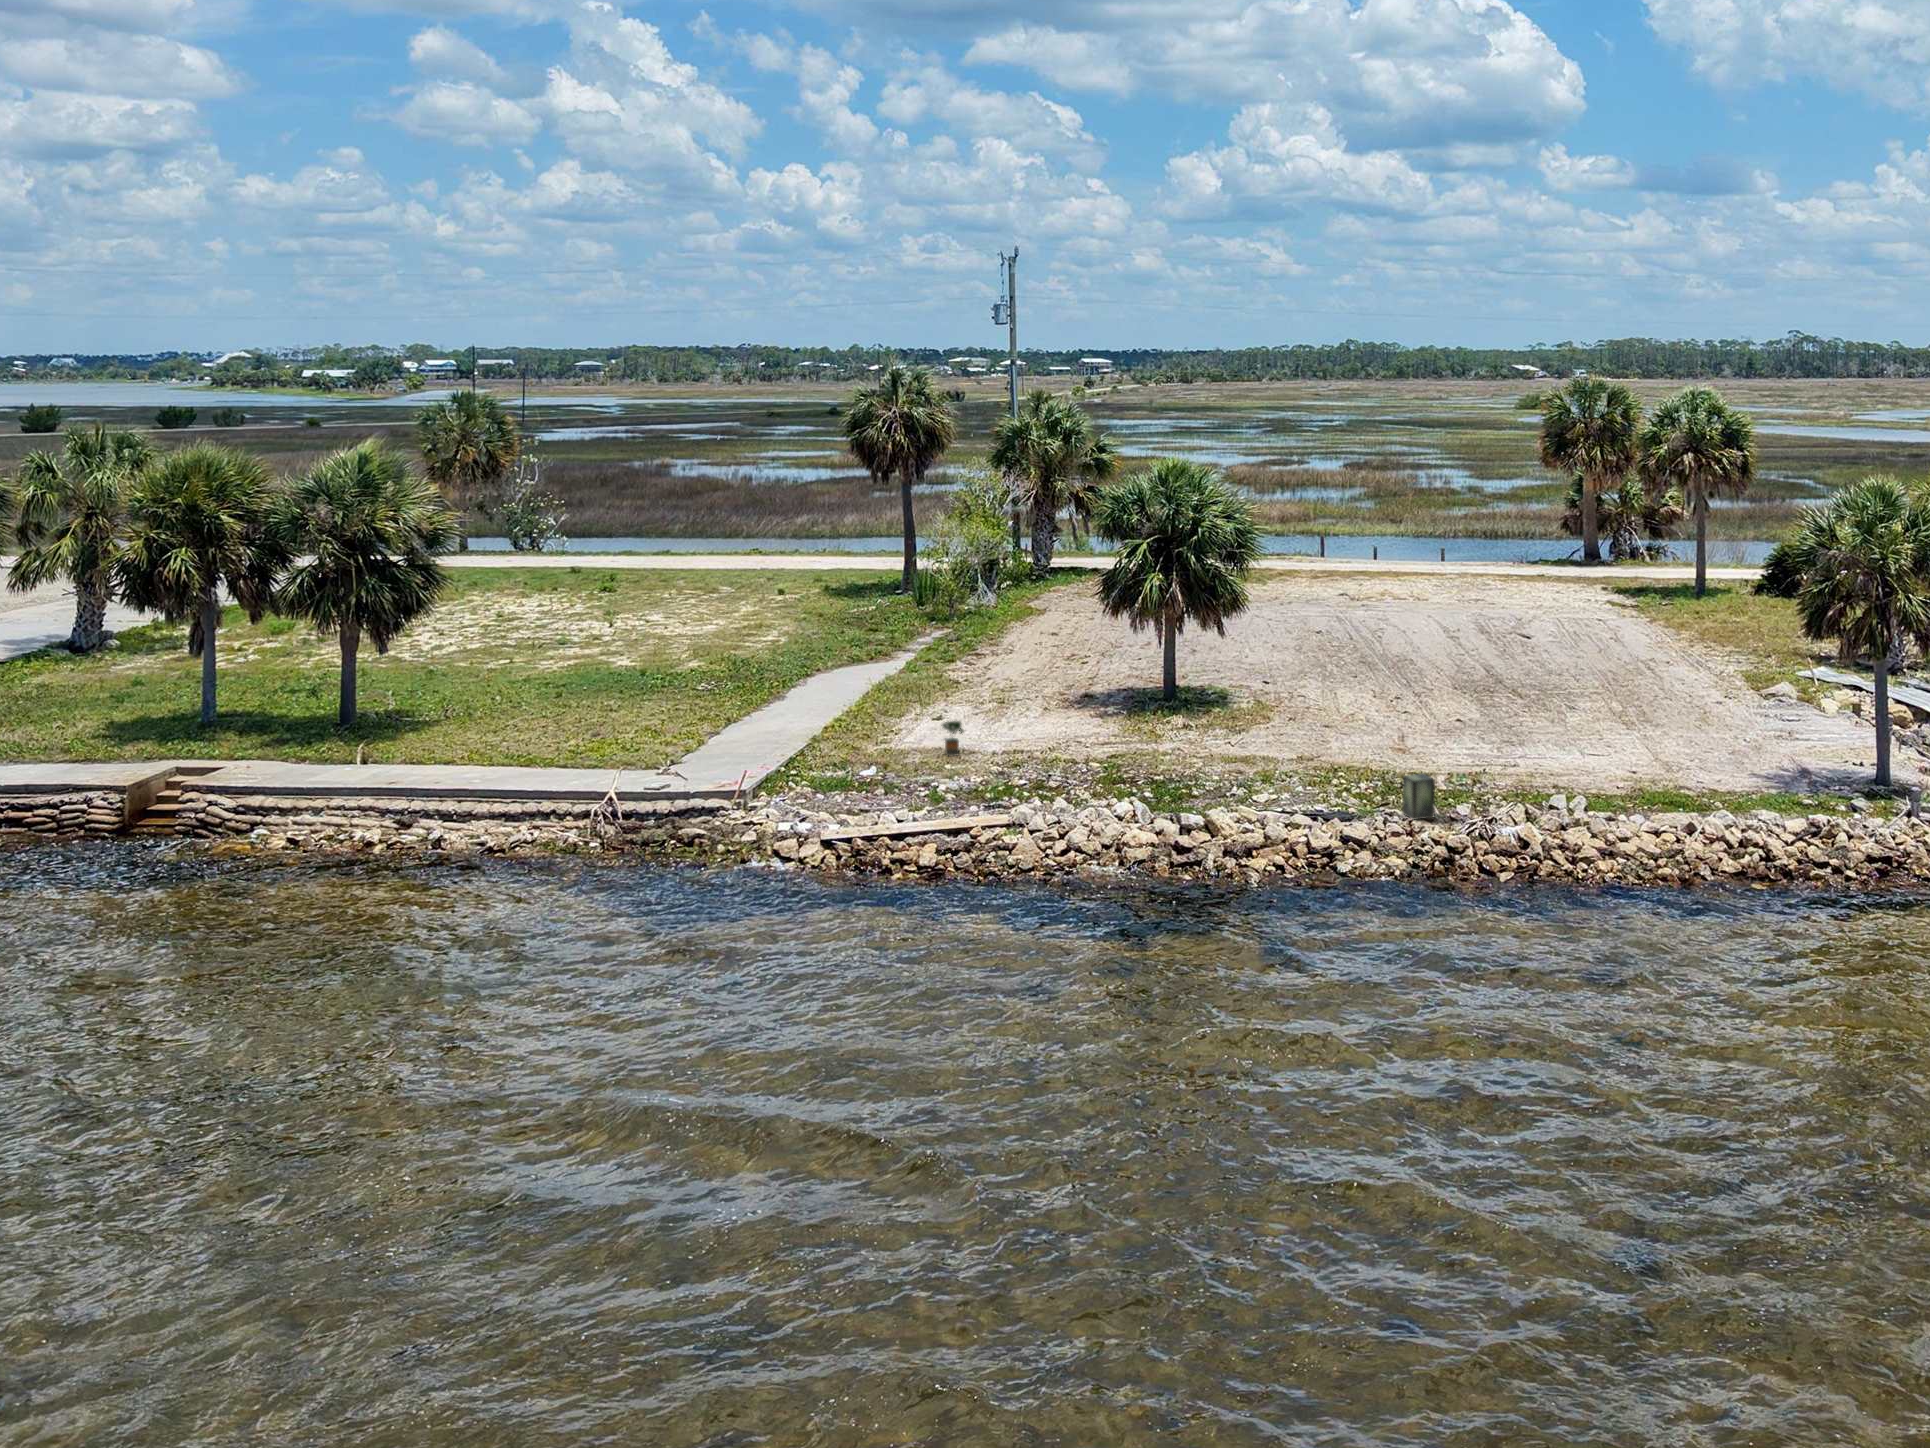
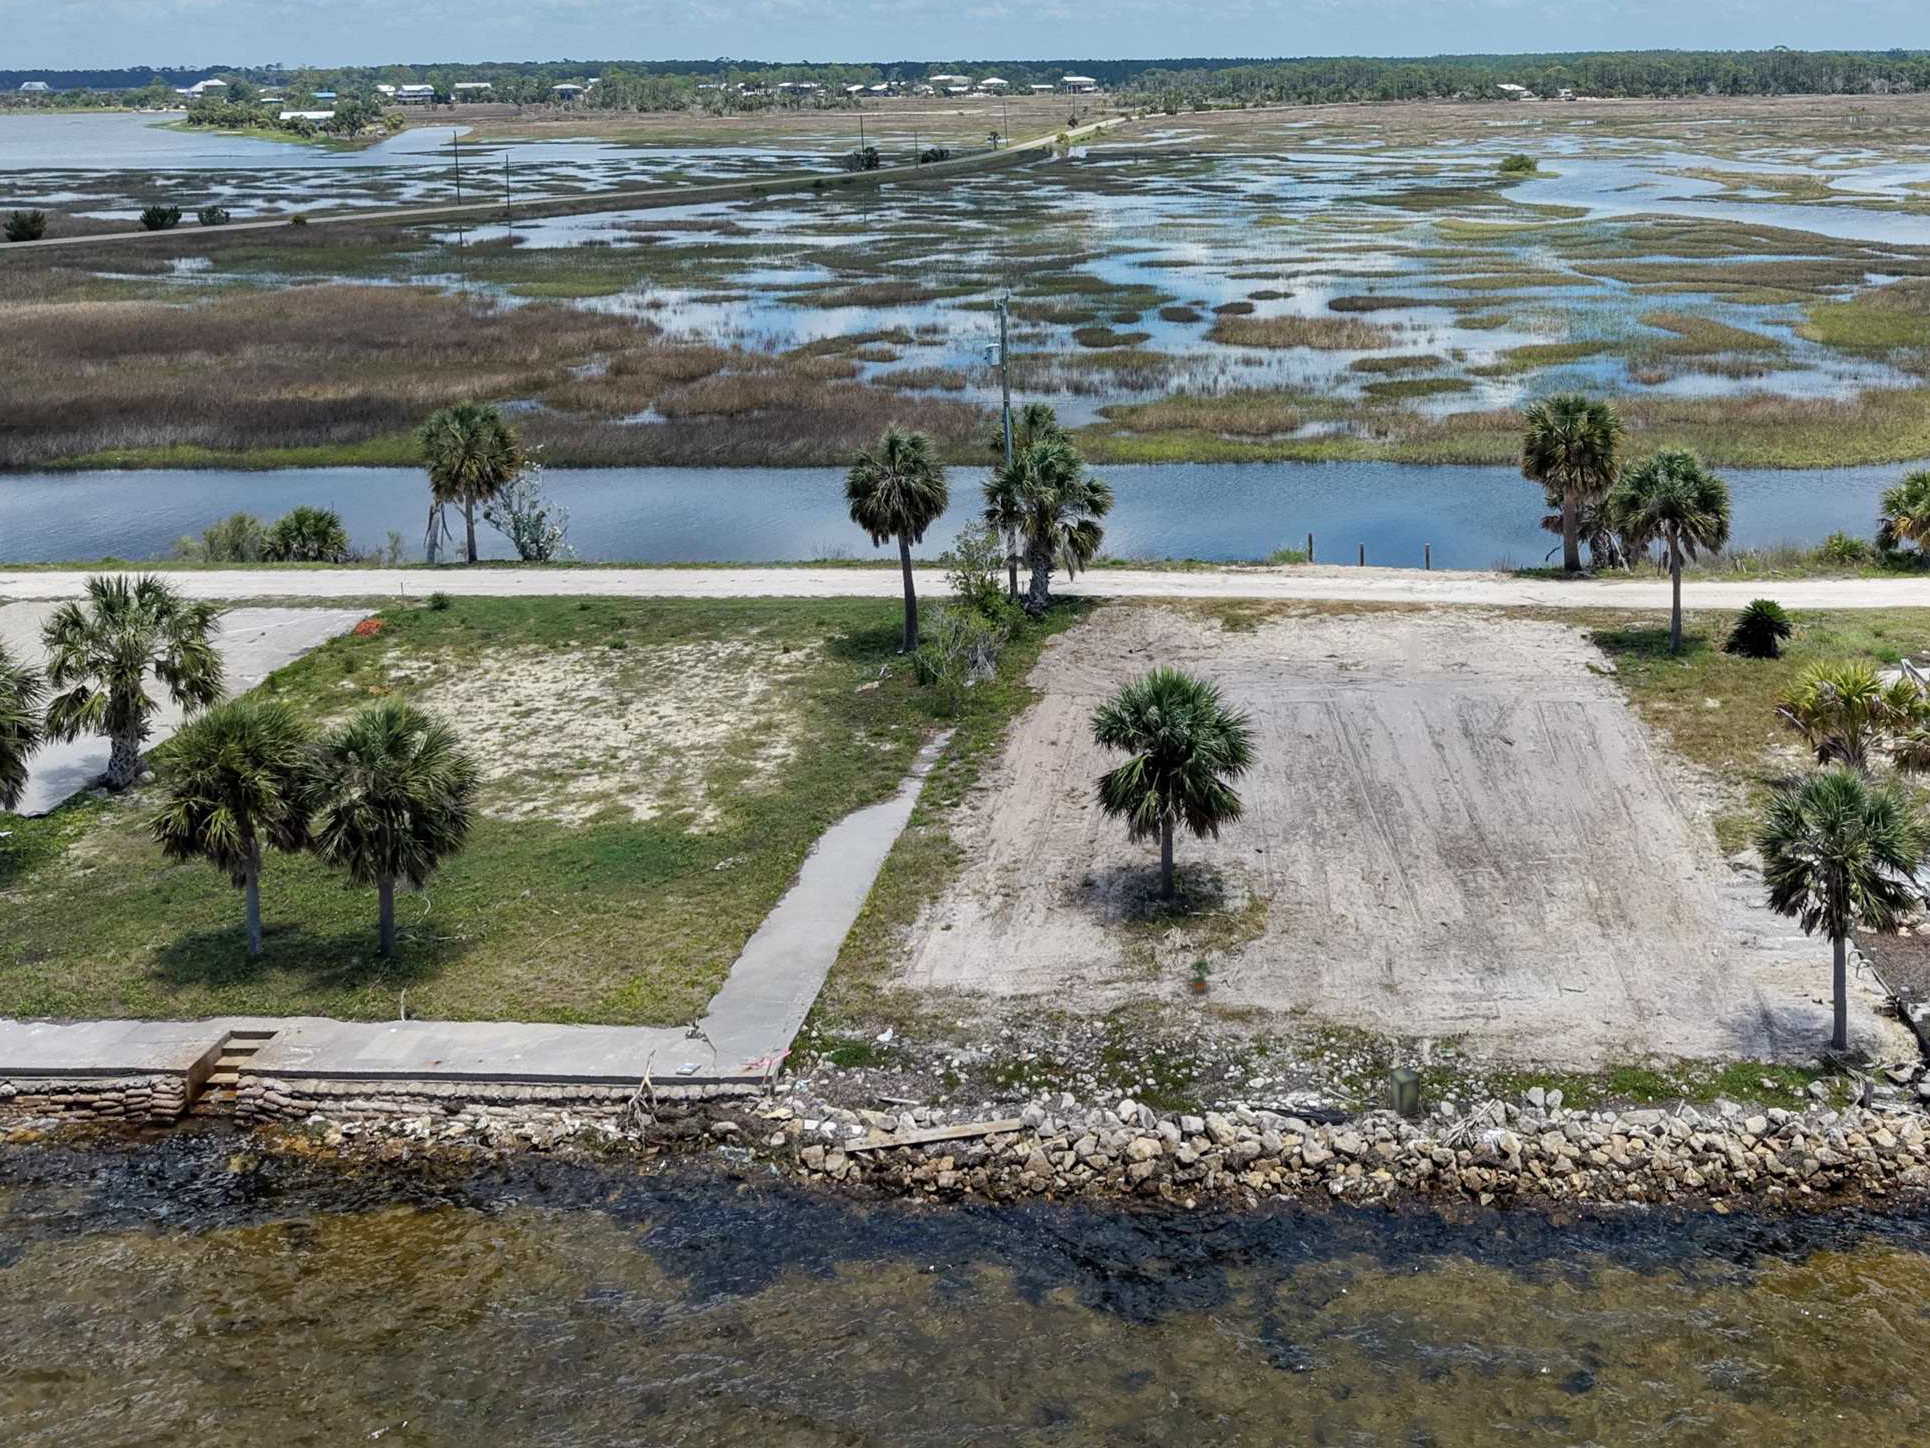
potted tree: present [942,721,964,756] -> present [1189,960,1211,996]

